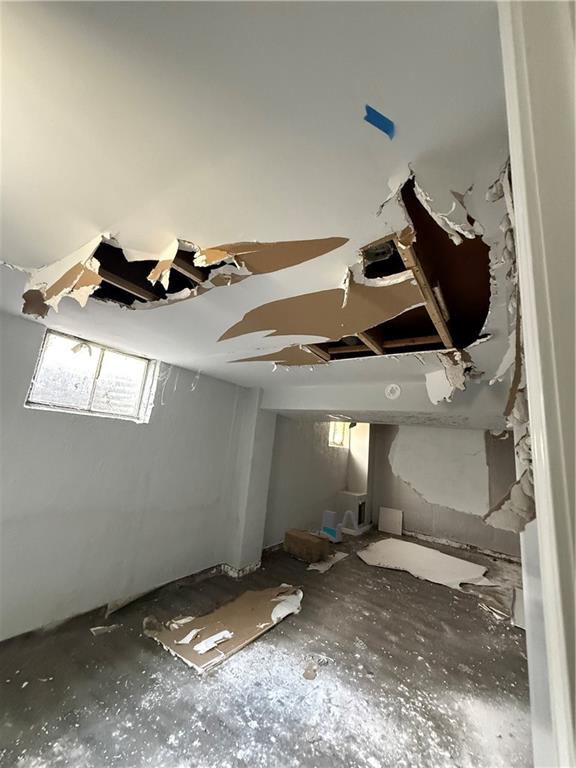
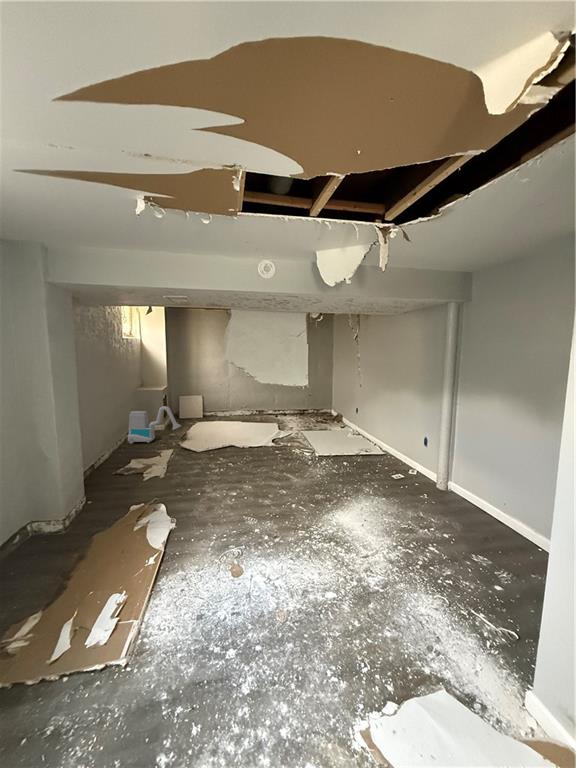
cardboard box: present [284,528,329,563] -> none [95,438,155,471]

